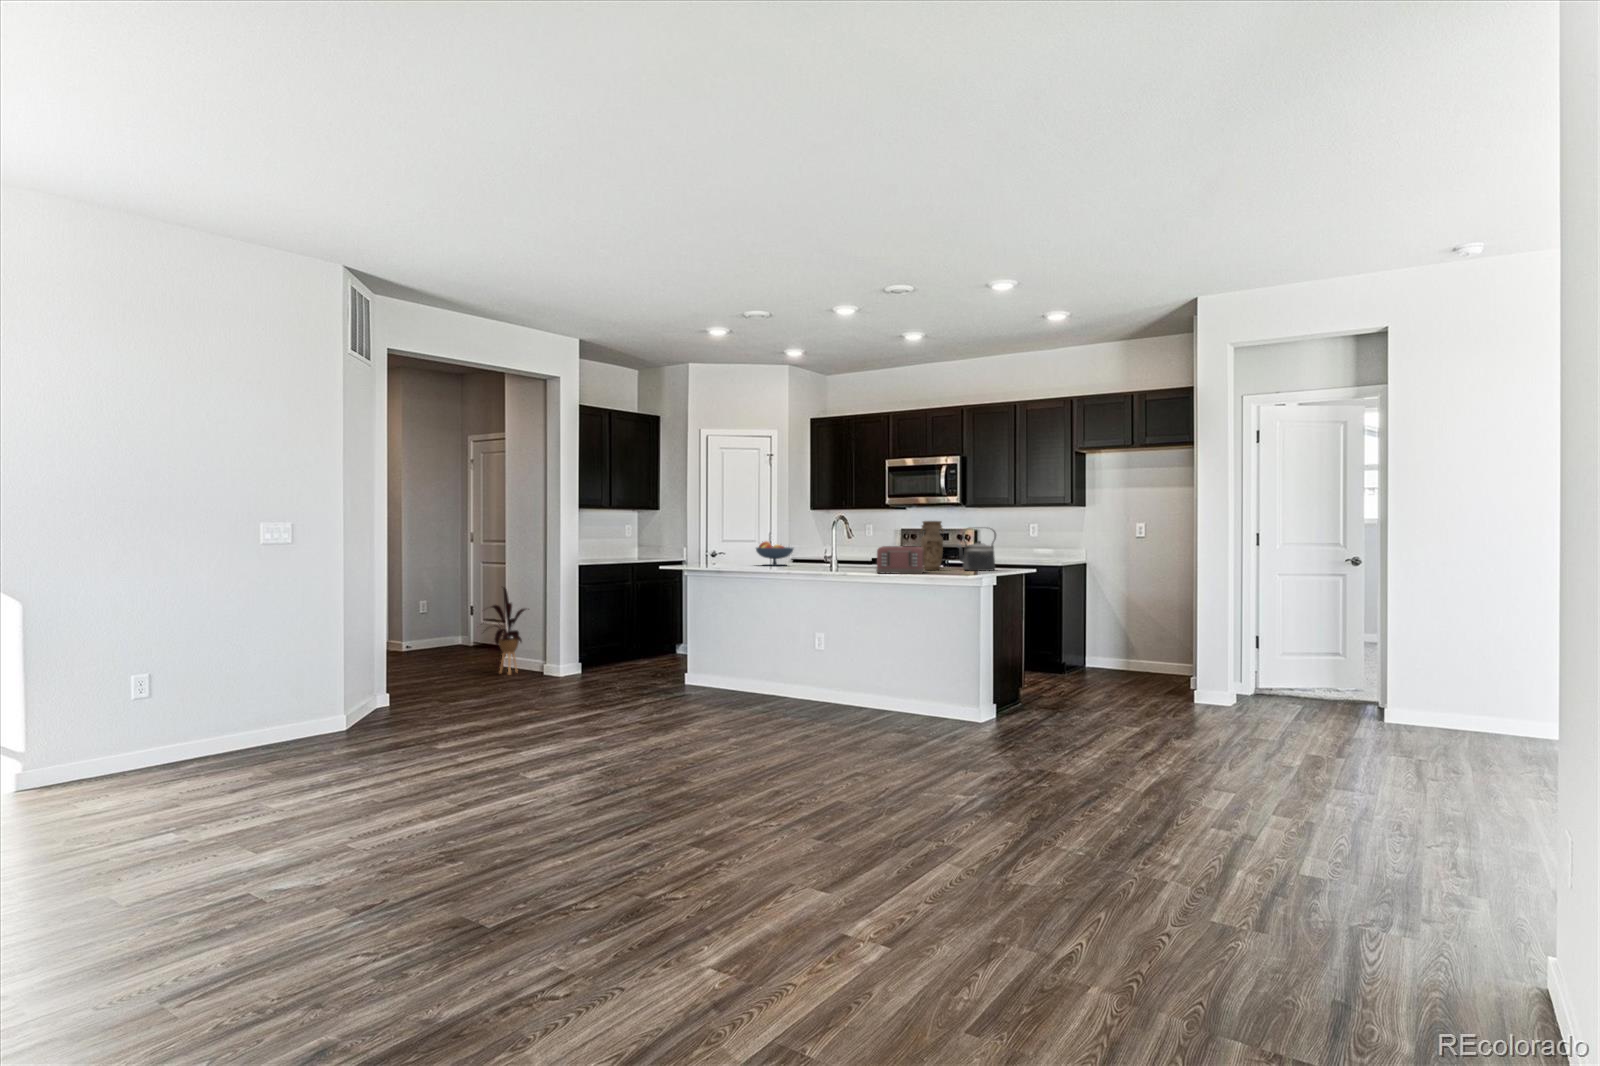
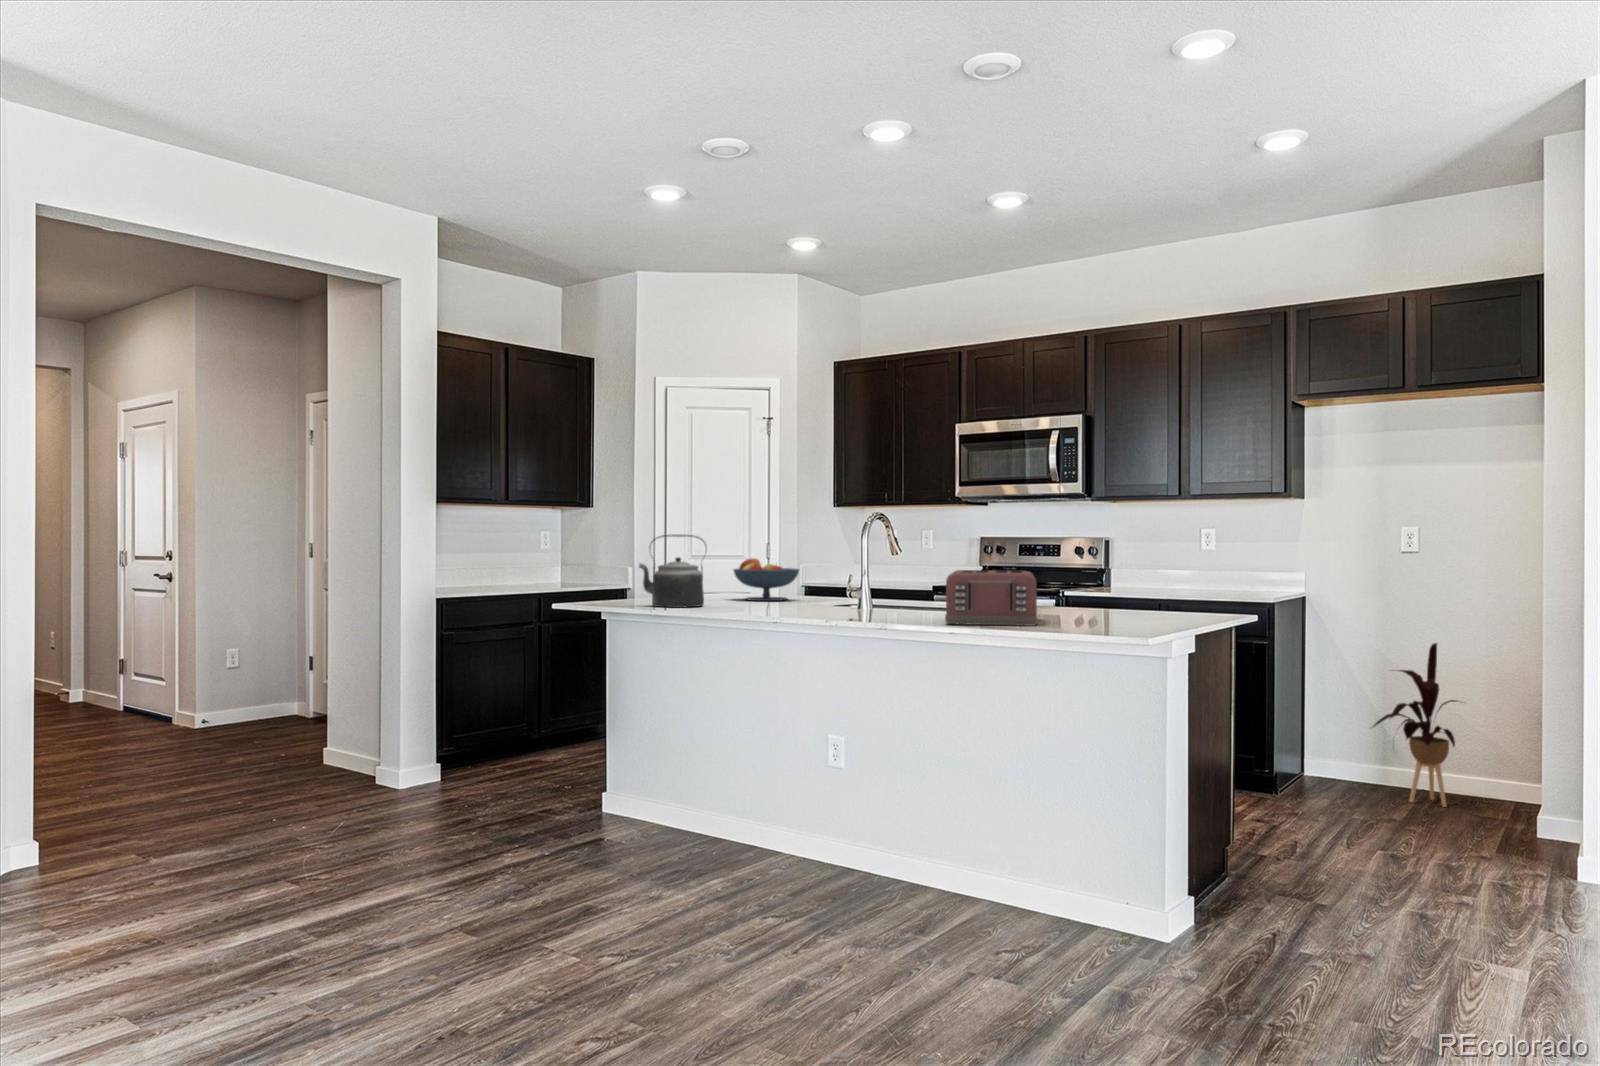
vase: present [920,521,944,570] -> none [1025,522,1070,614]
kettle: present [957,529,996,571] -> present [639,534,706,607]
house plant: present [486,588,526,674] -> present [1373,643,1458,807]

